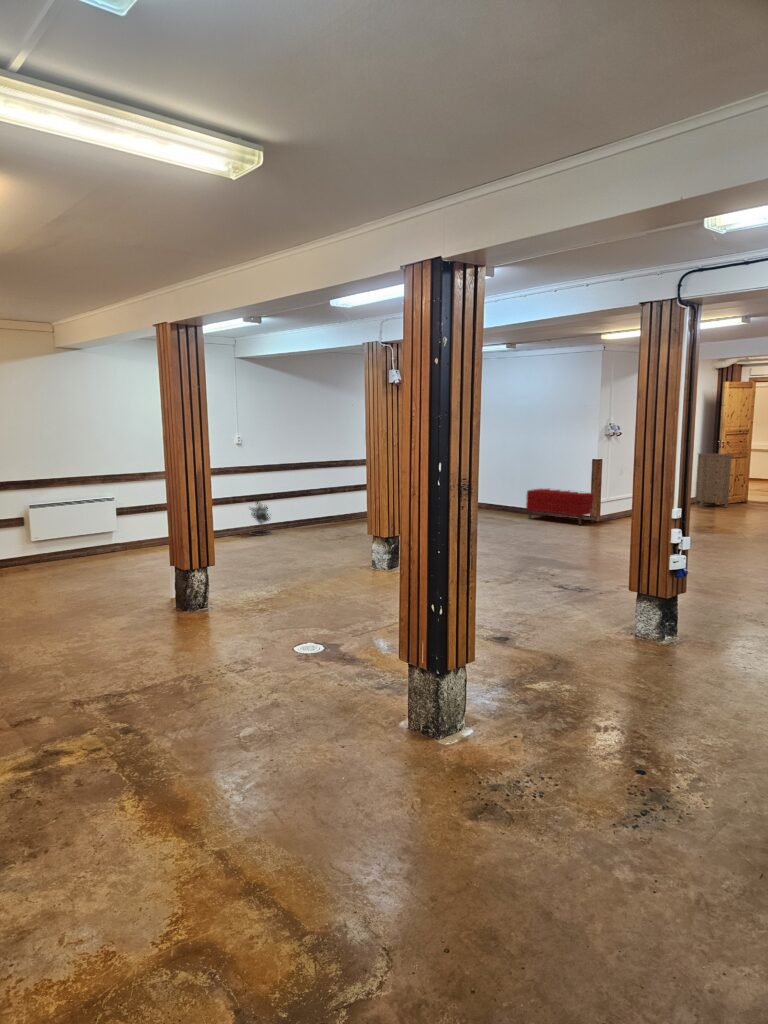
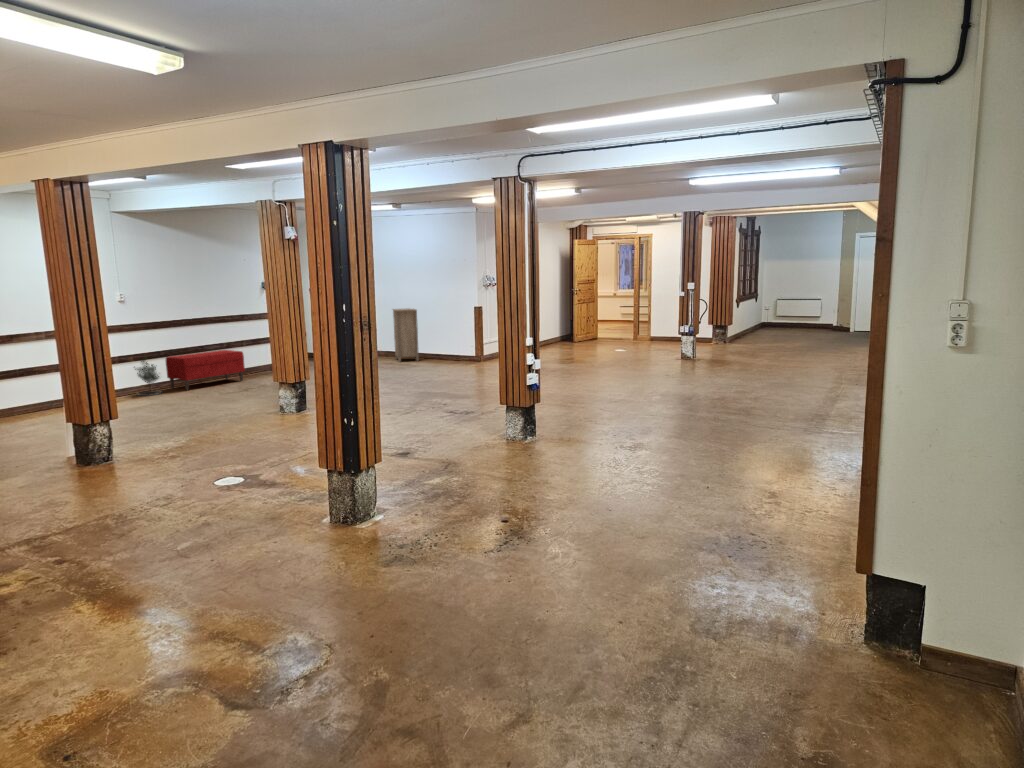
storage cabinet: present [695,454,732,507] -> present [393,309,419,362]
bench: present [526,488,594,525] -> present [166,350,245,390]

